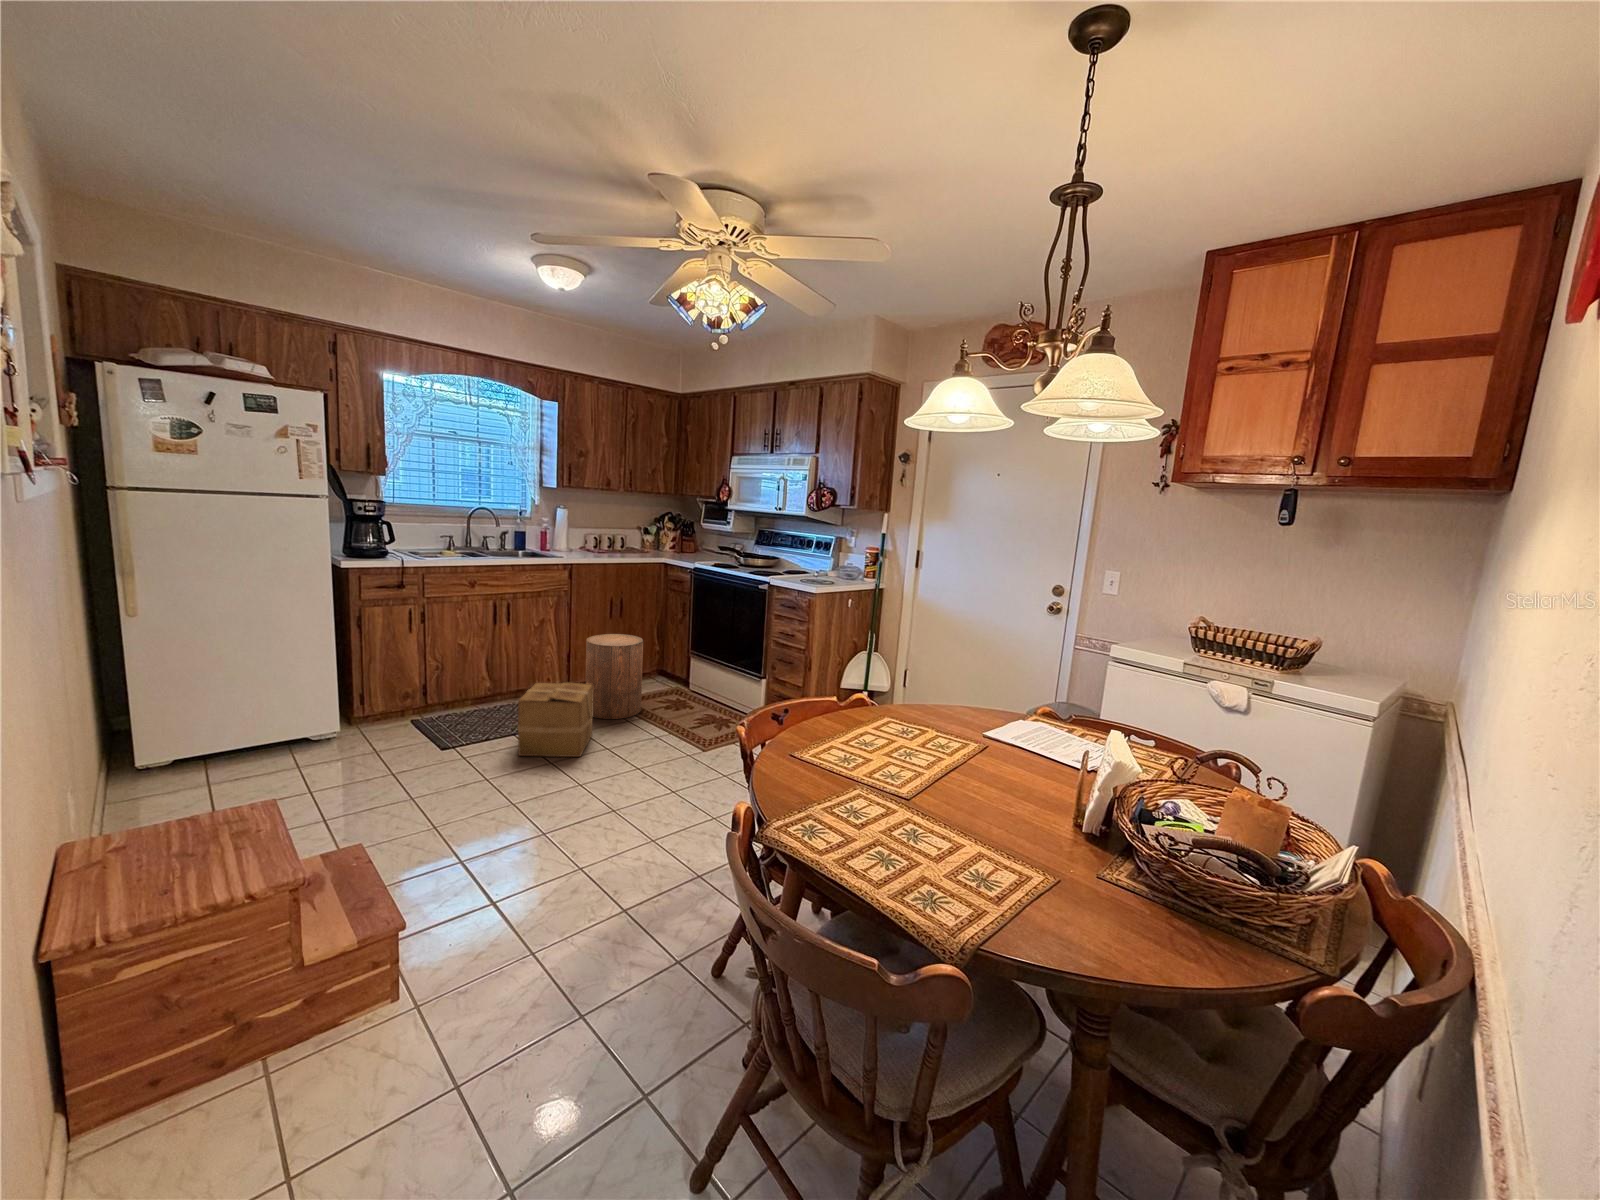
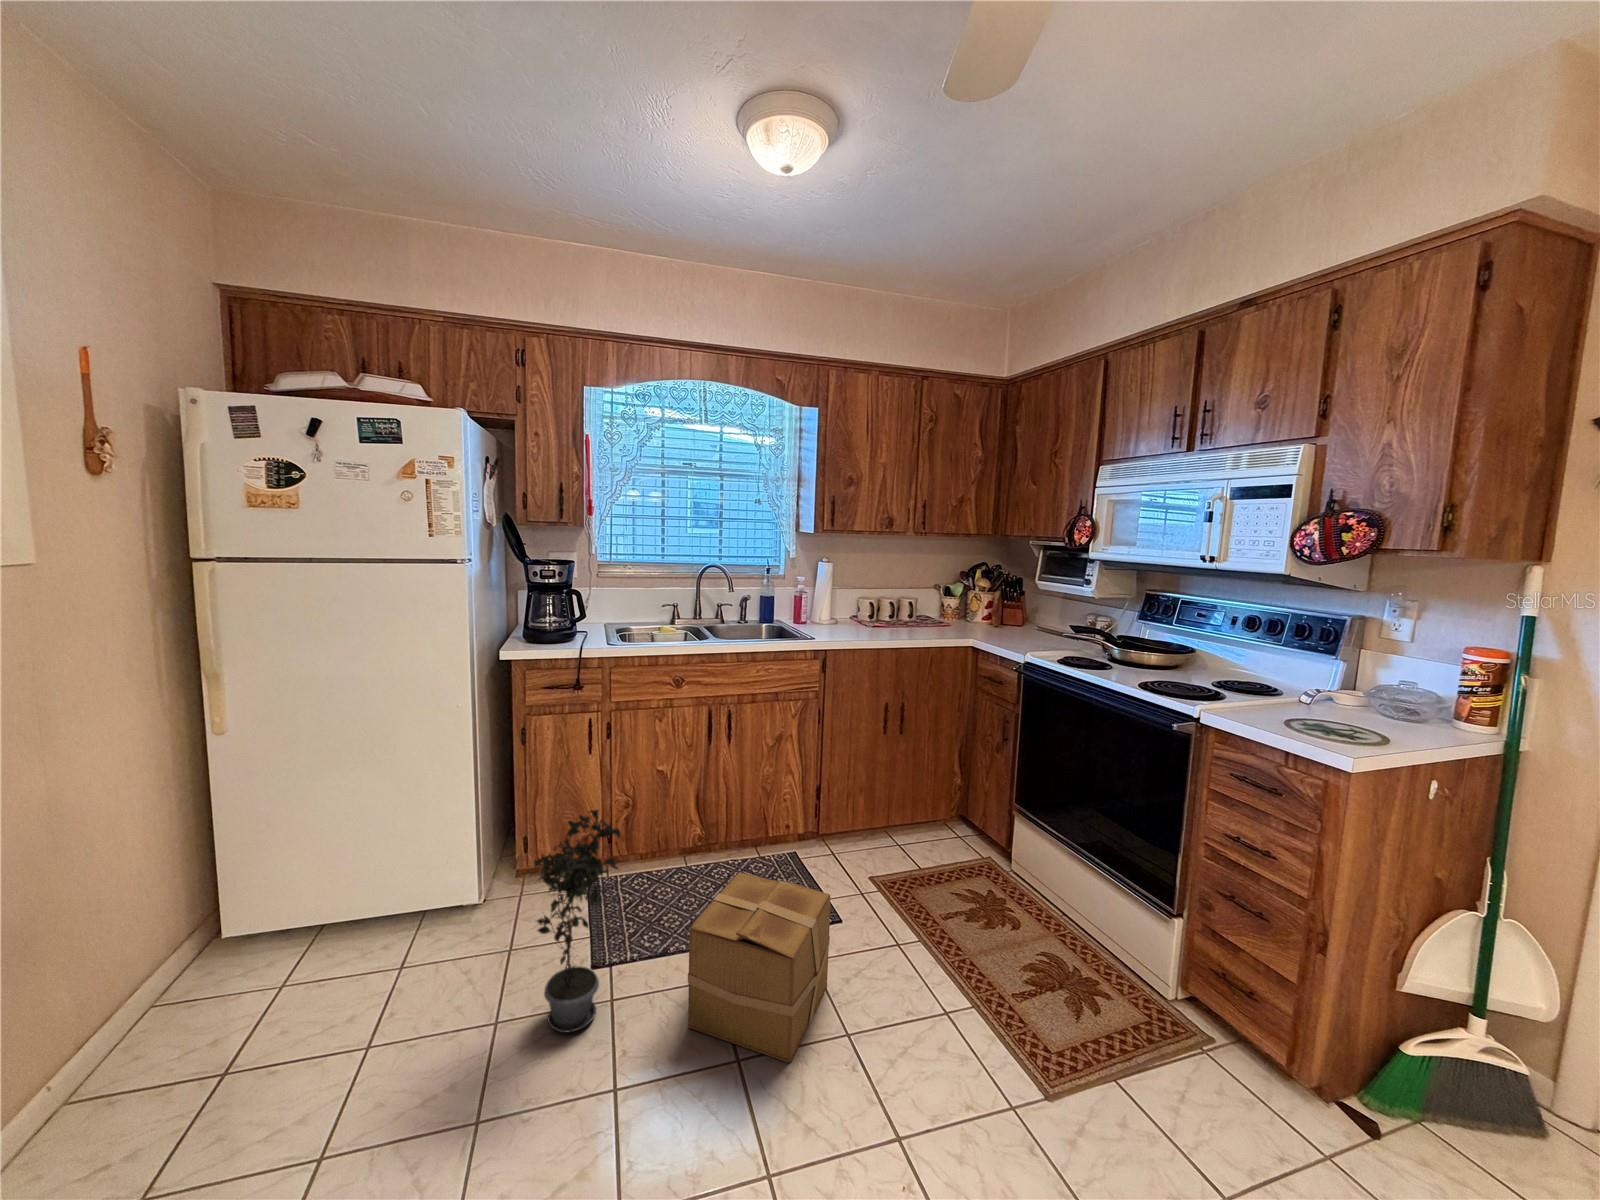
stool: present [586,634,643,719] -> none [829,775,930,943]
potted plant: none [412,641,477,767] -> present [527,810,621,1033]

